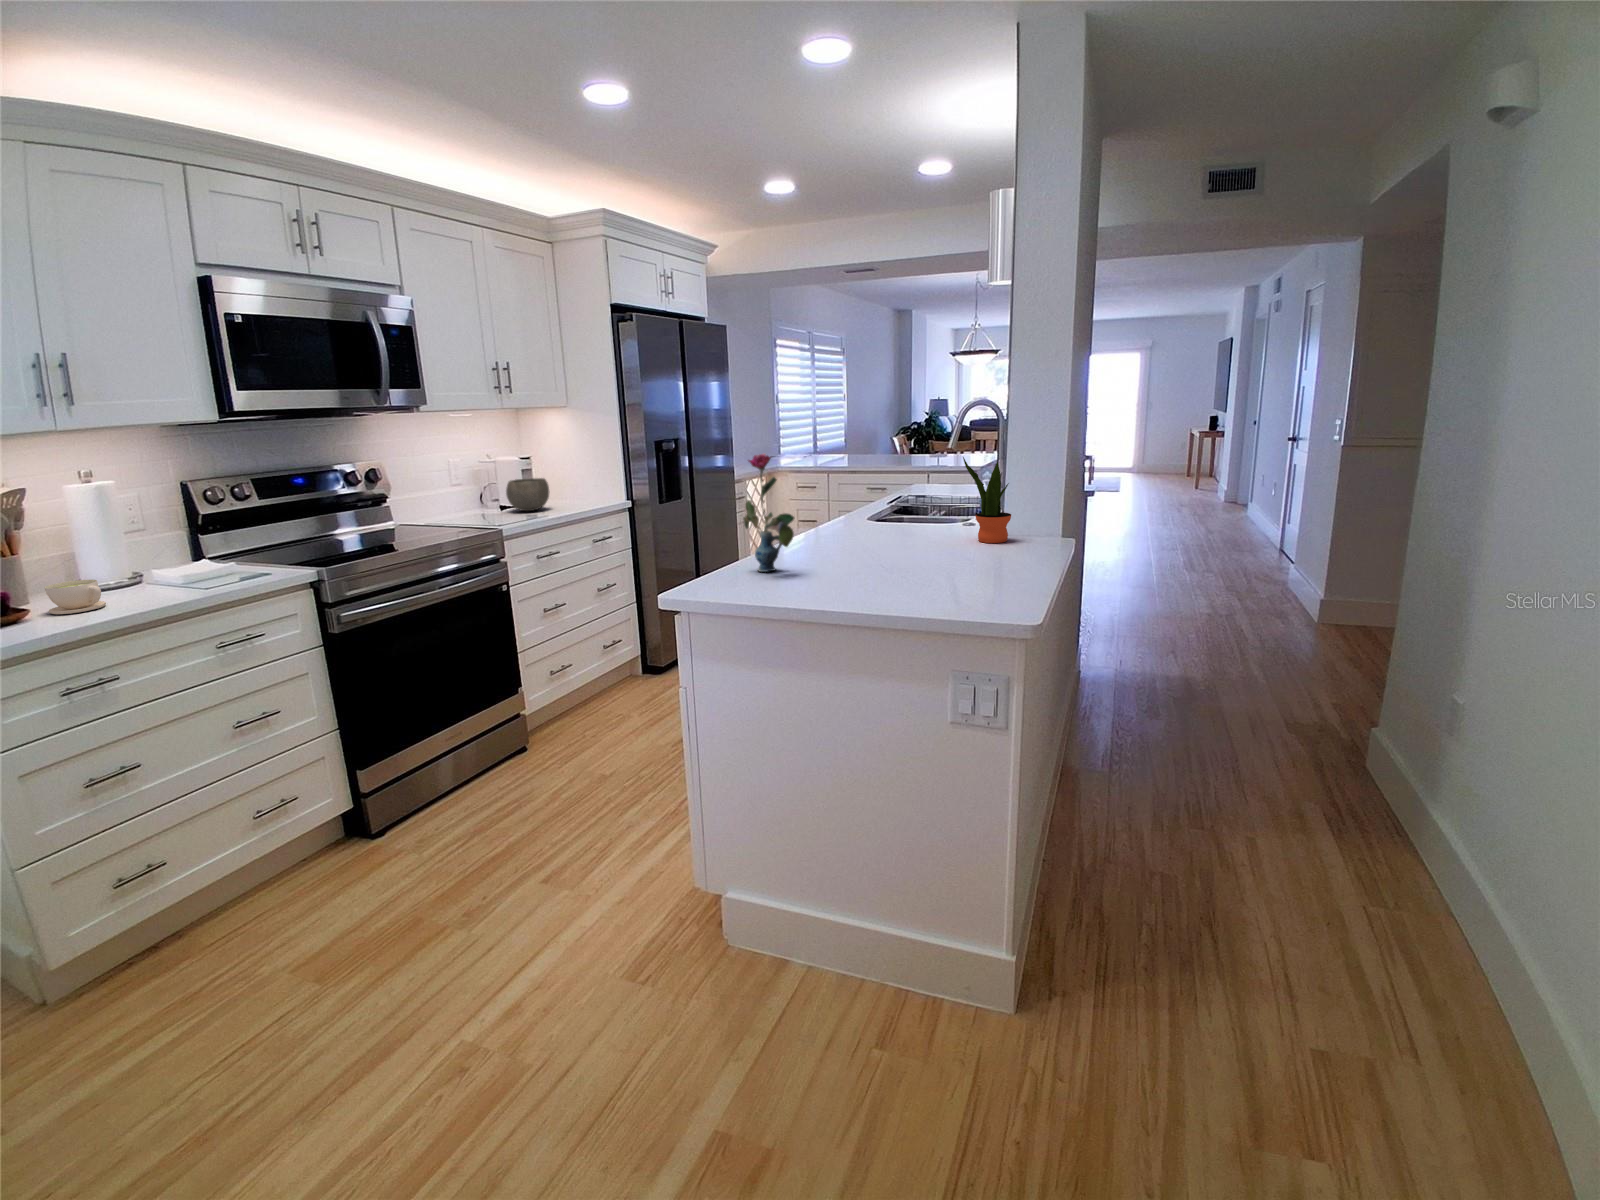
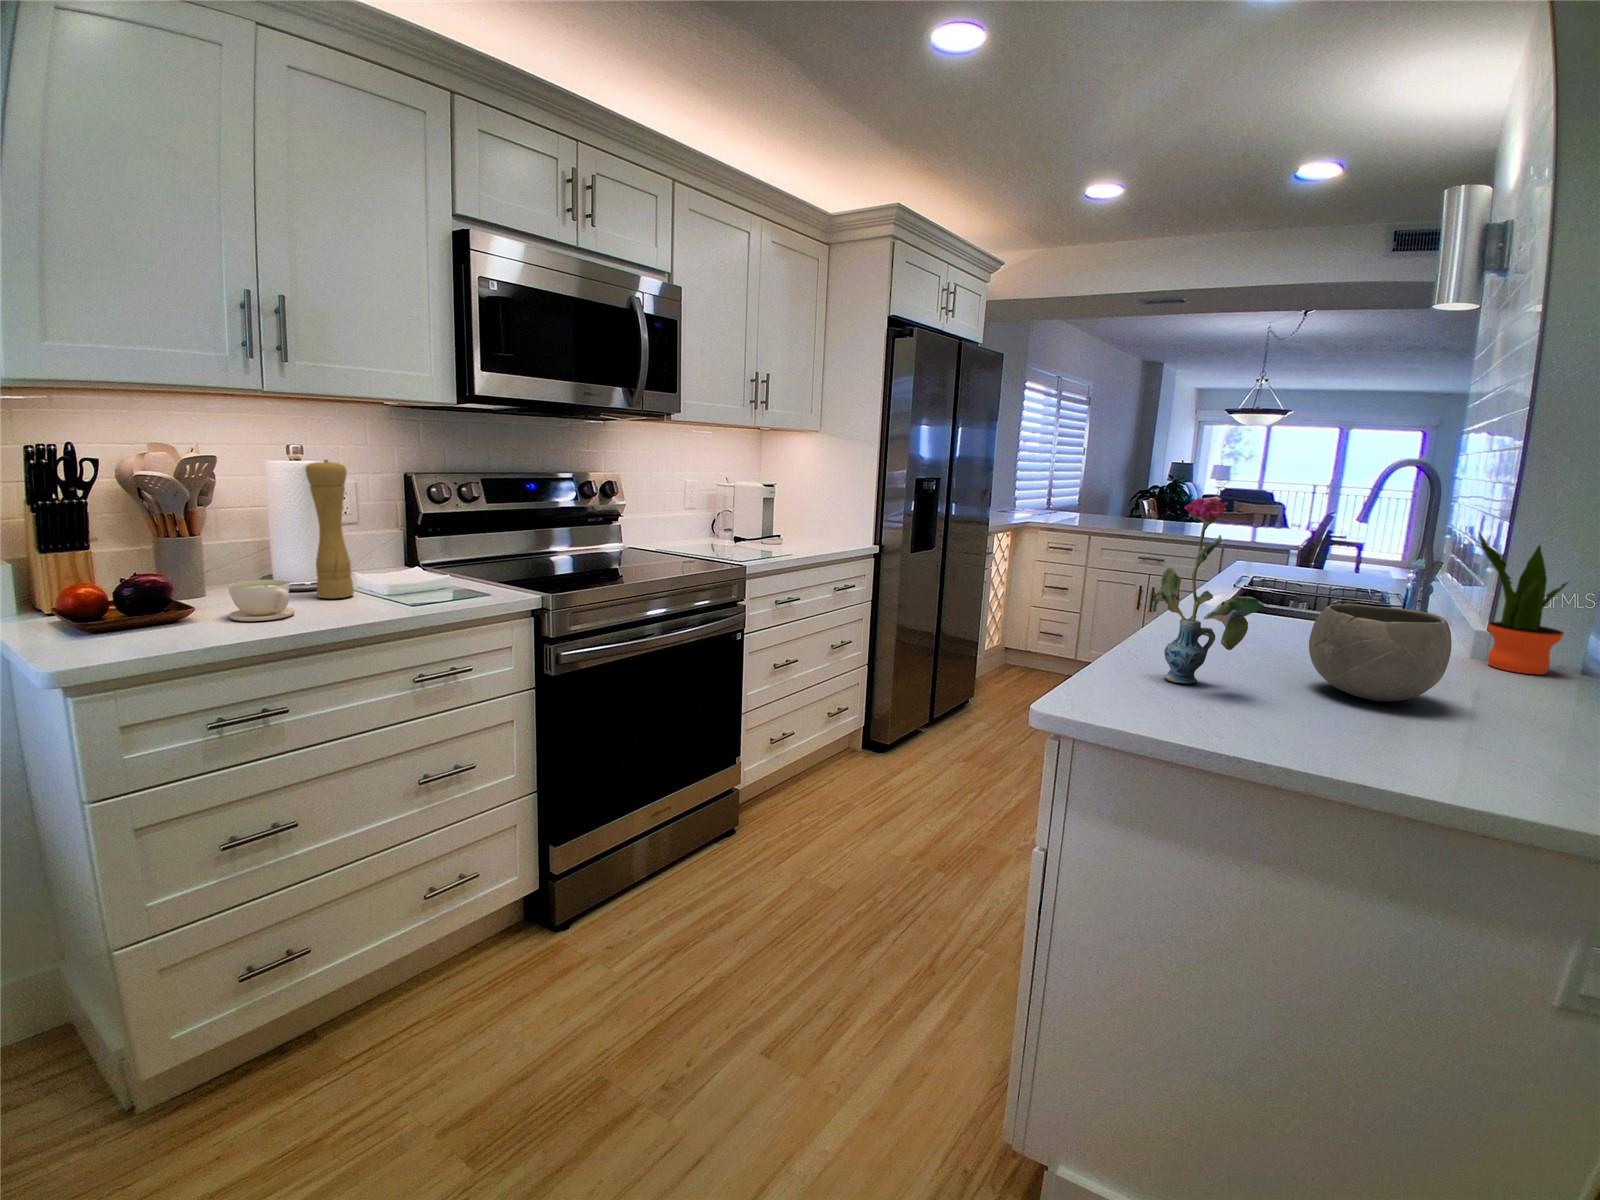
ceramic bowl: present [506,478,549,511] -> present [1309,604,1451,701]
pepper mill: none [92,479,152,592] -> present [305,460,354,598]

